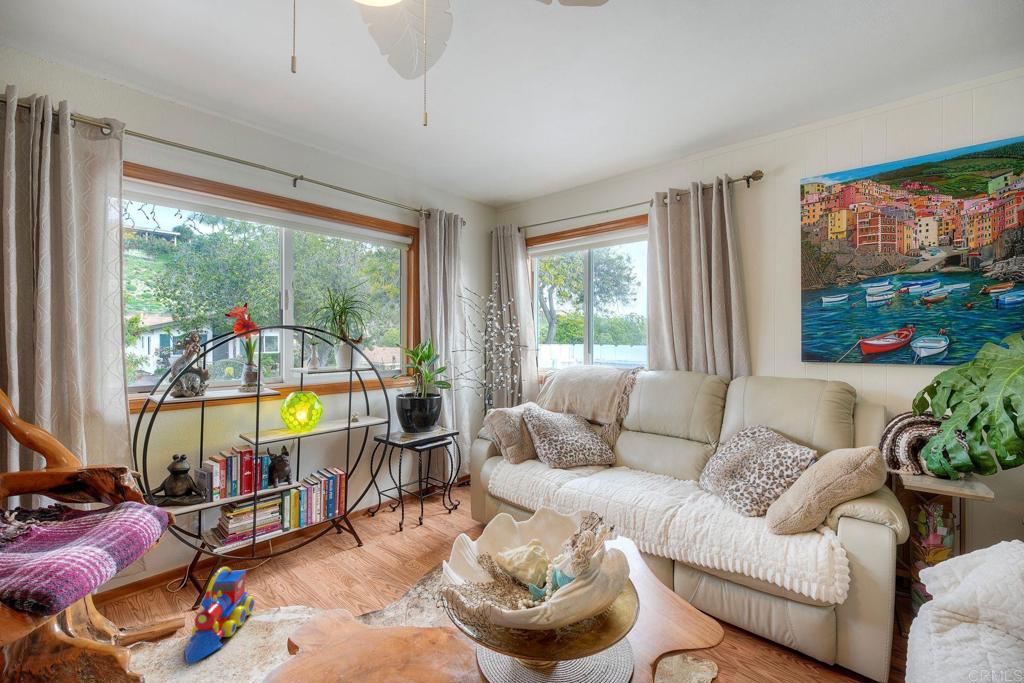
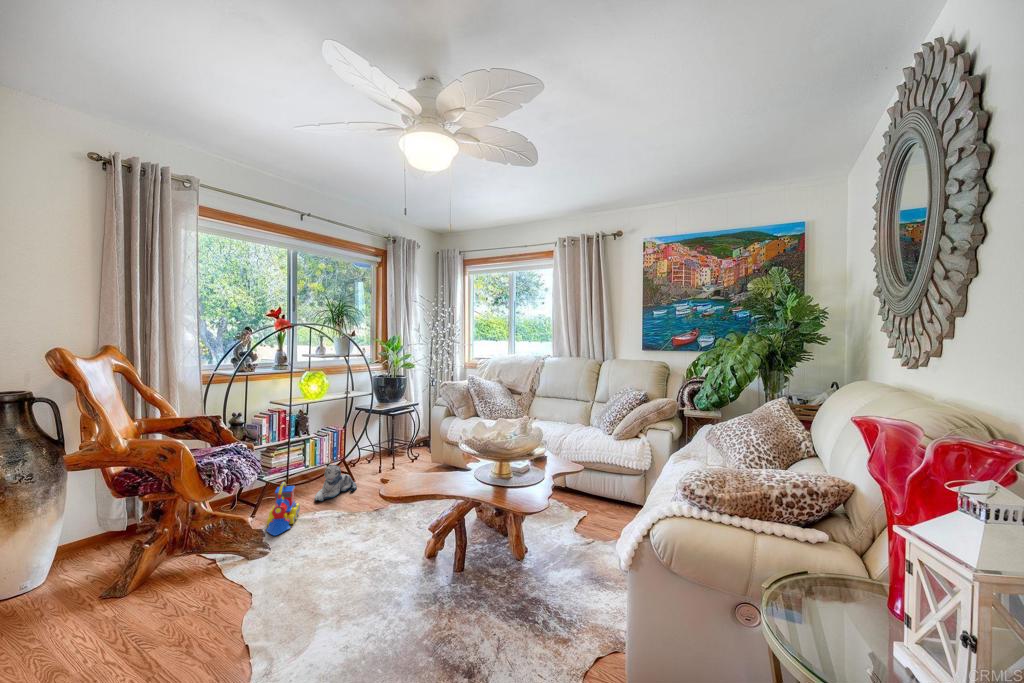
plush toy: none [286,529,357,587] -> present [315,465,357,501]

